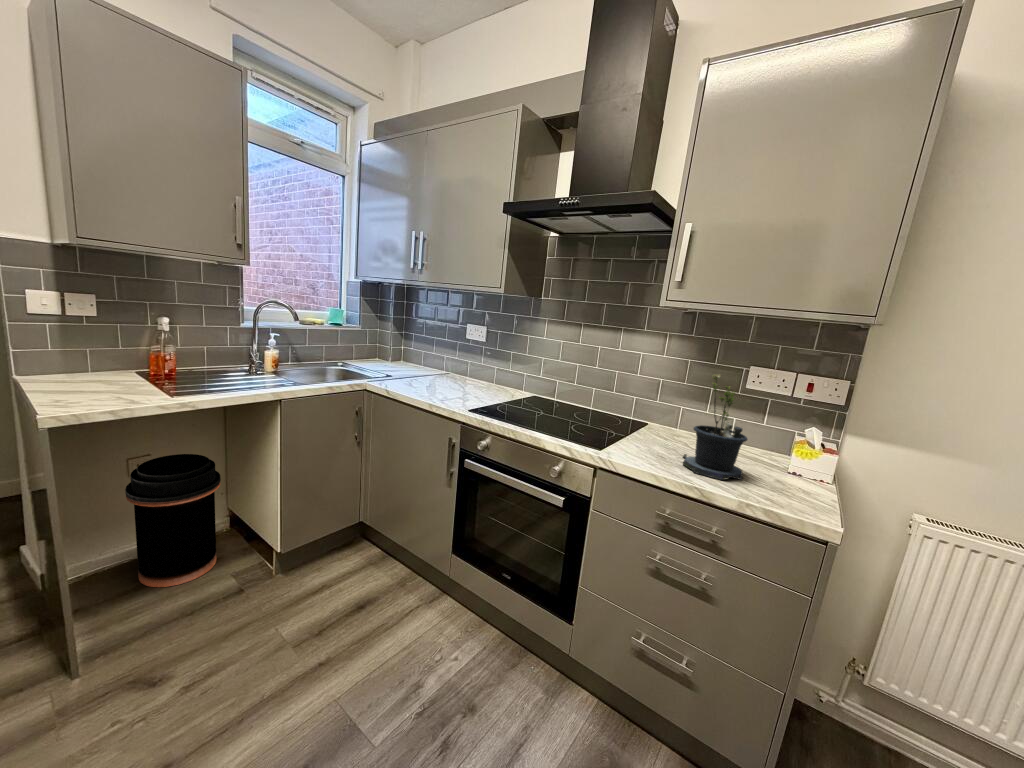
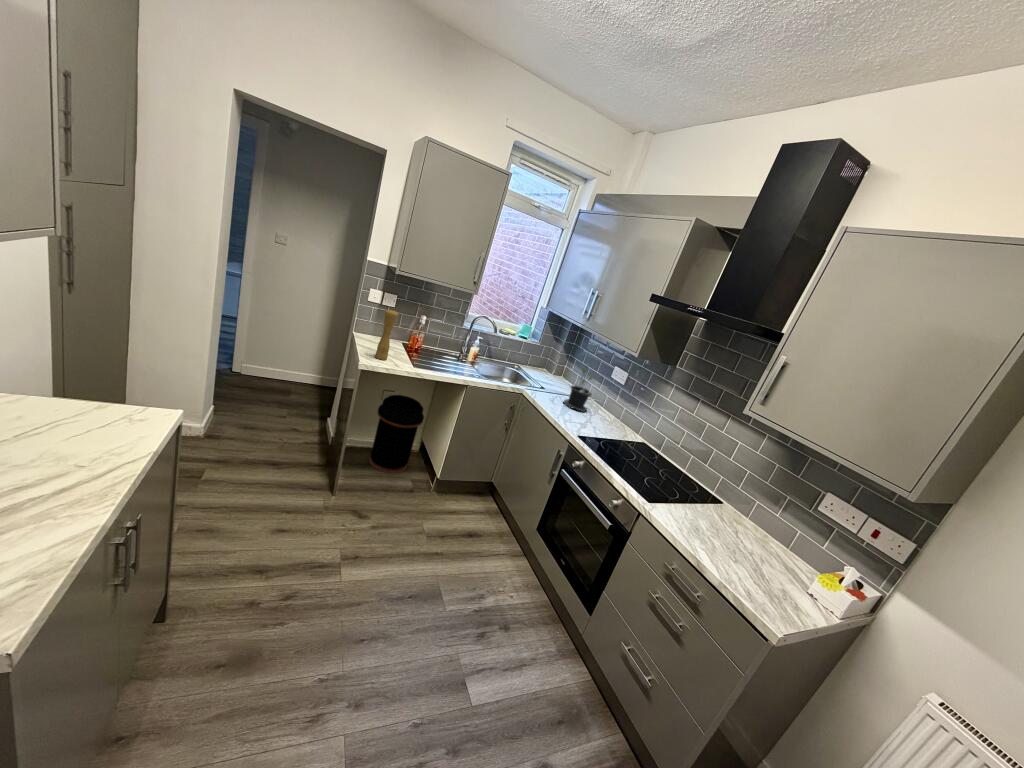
pepper mill: none [70,306,109,401] -> present [375,310,398,360]
potted plant: present [683,374,747,480] -> present [563,364,592,412]

